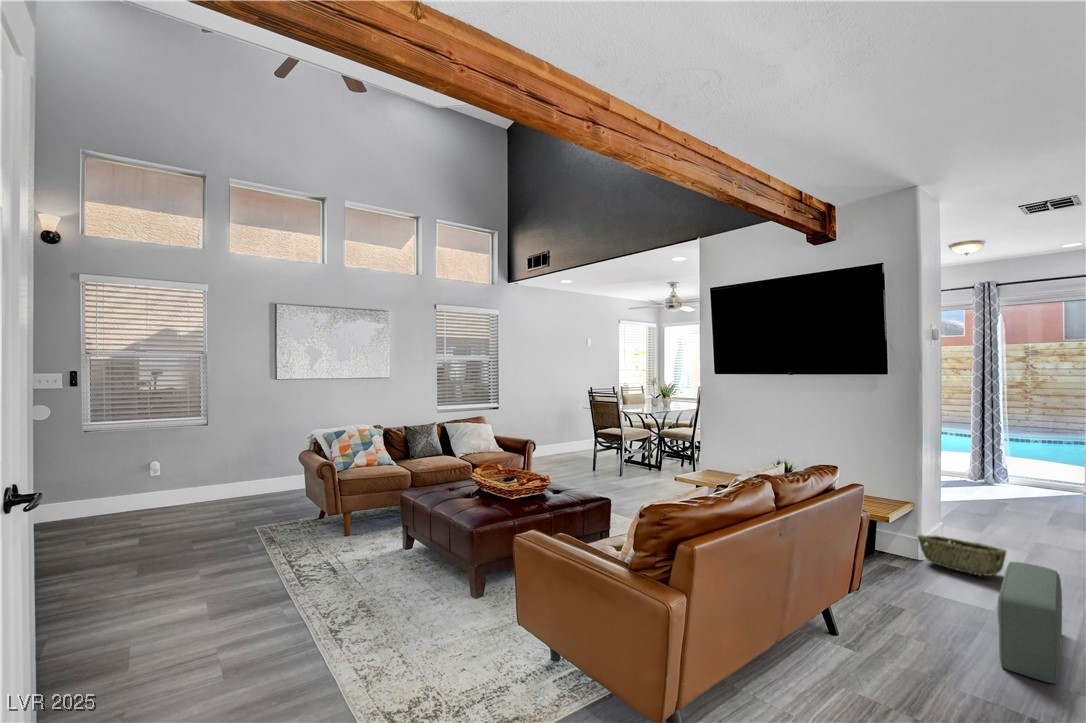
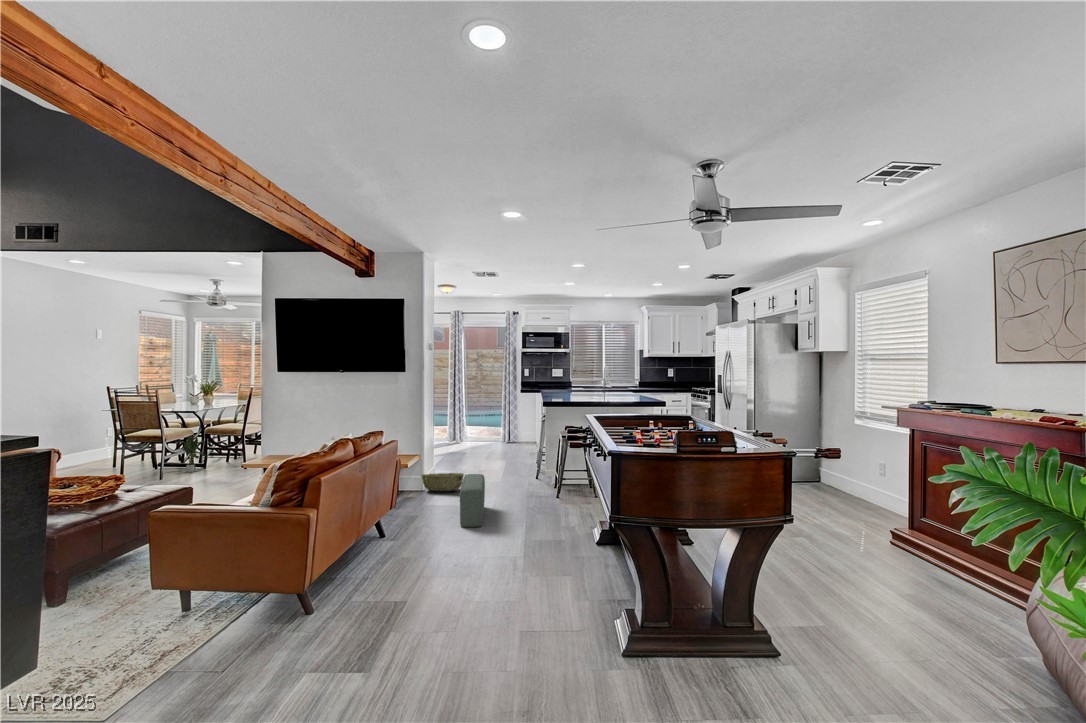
potted plant: none [637,436,661,472] -> present [182,436,206,472]

